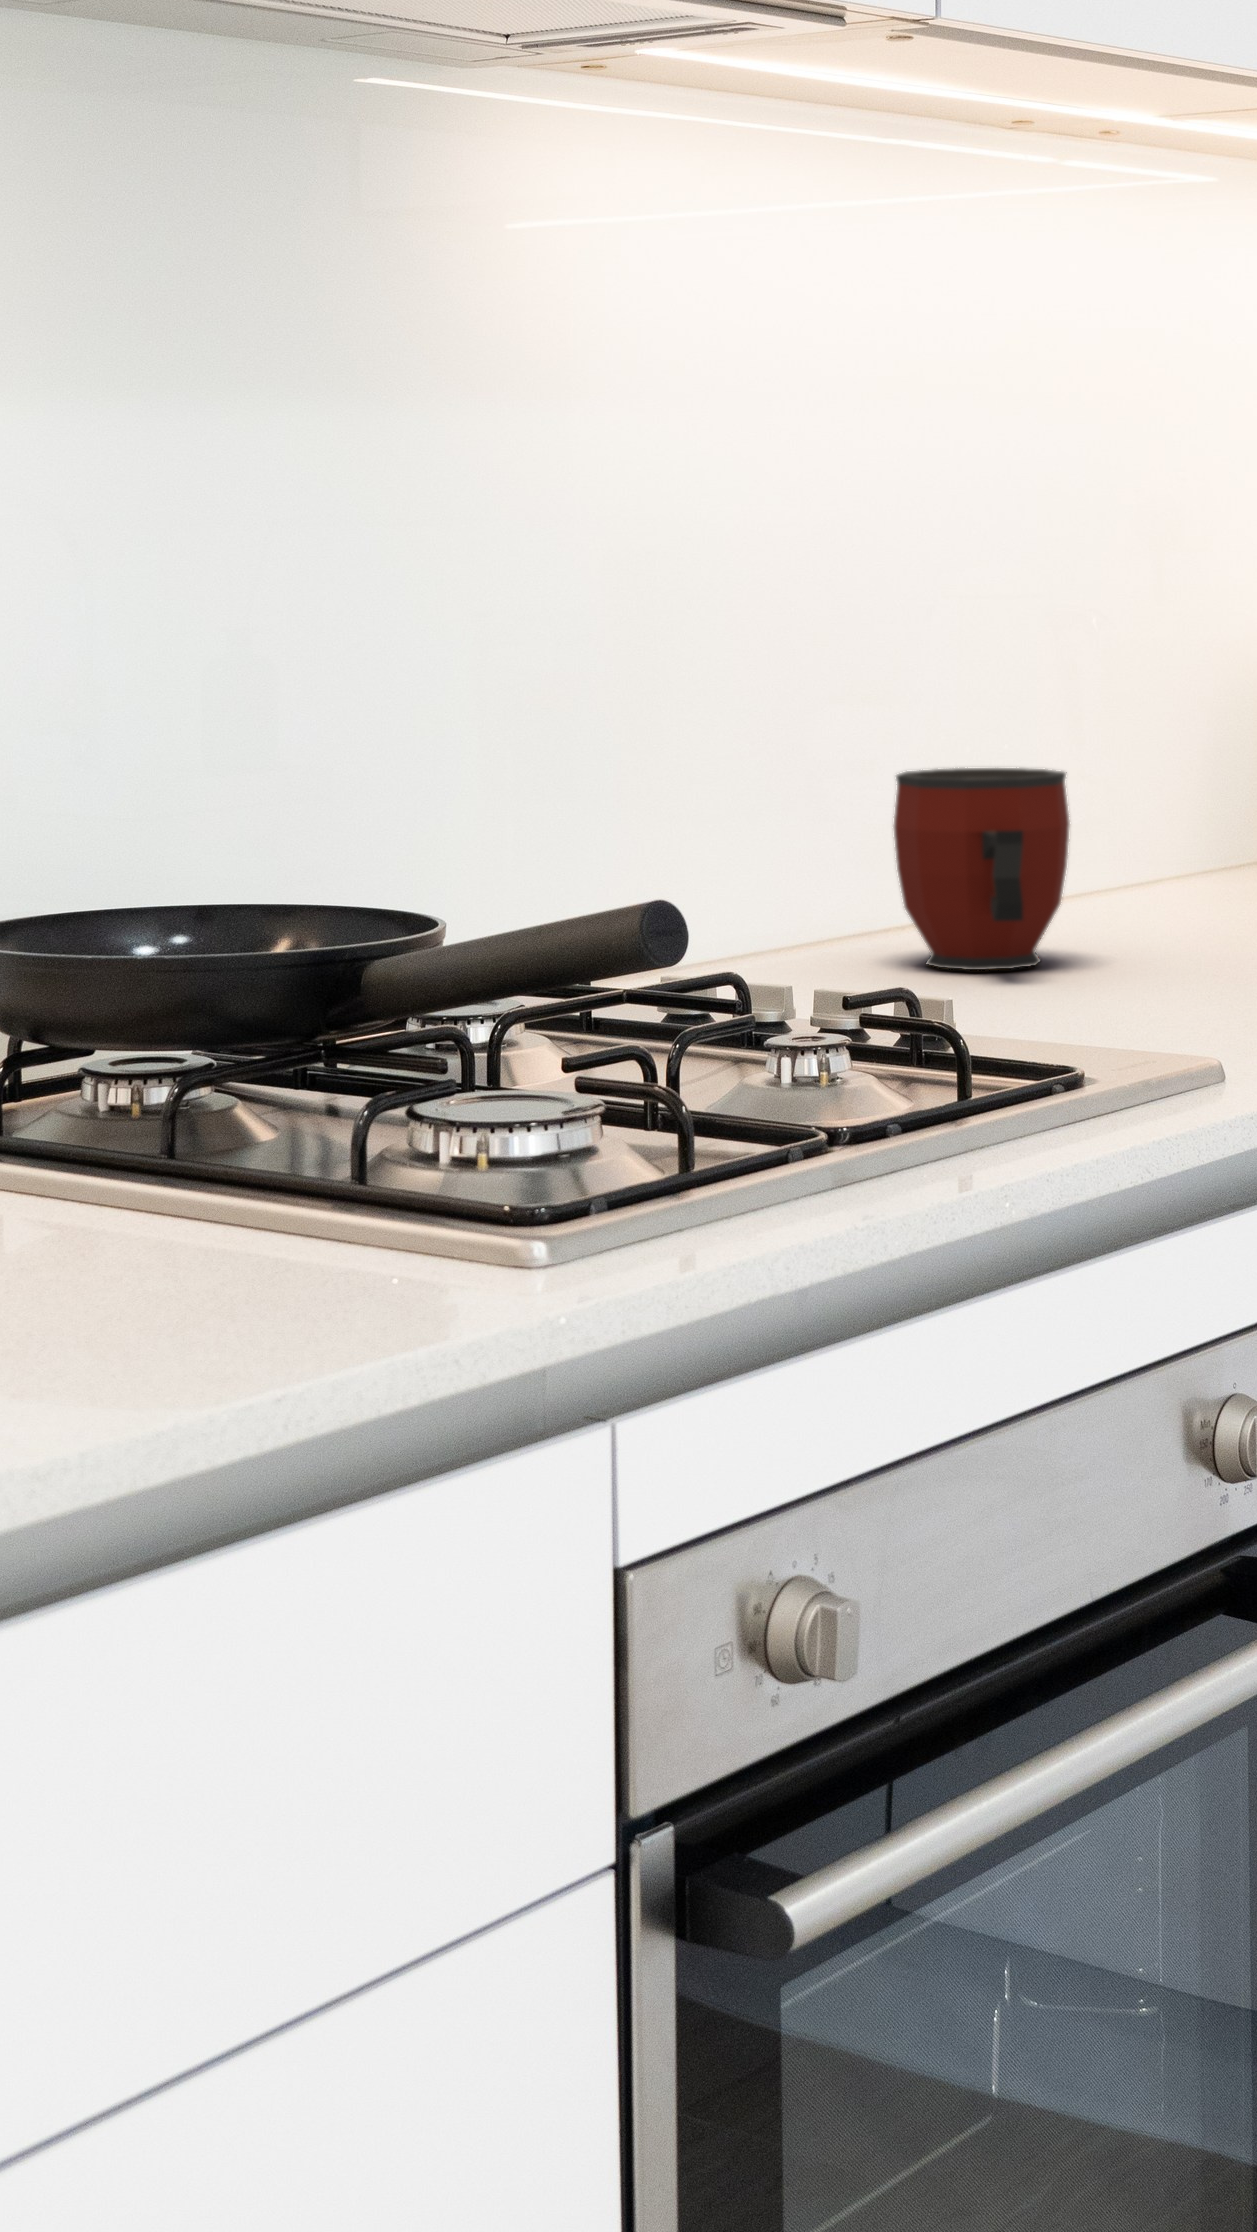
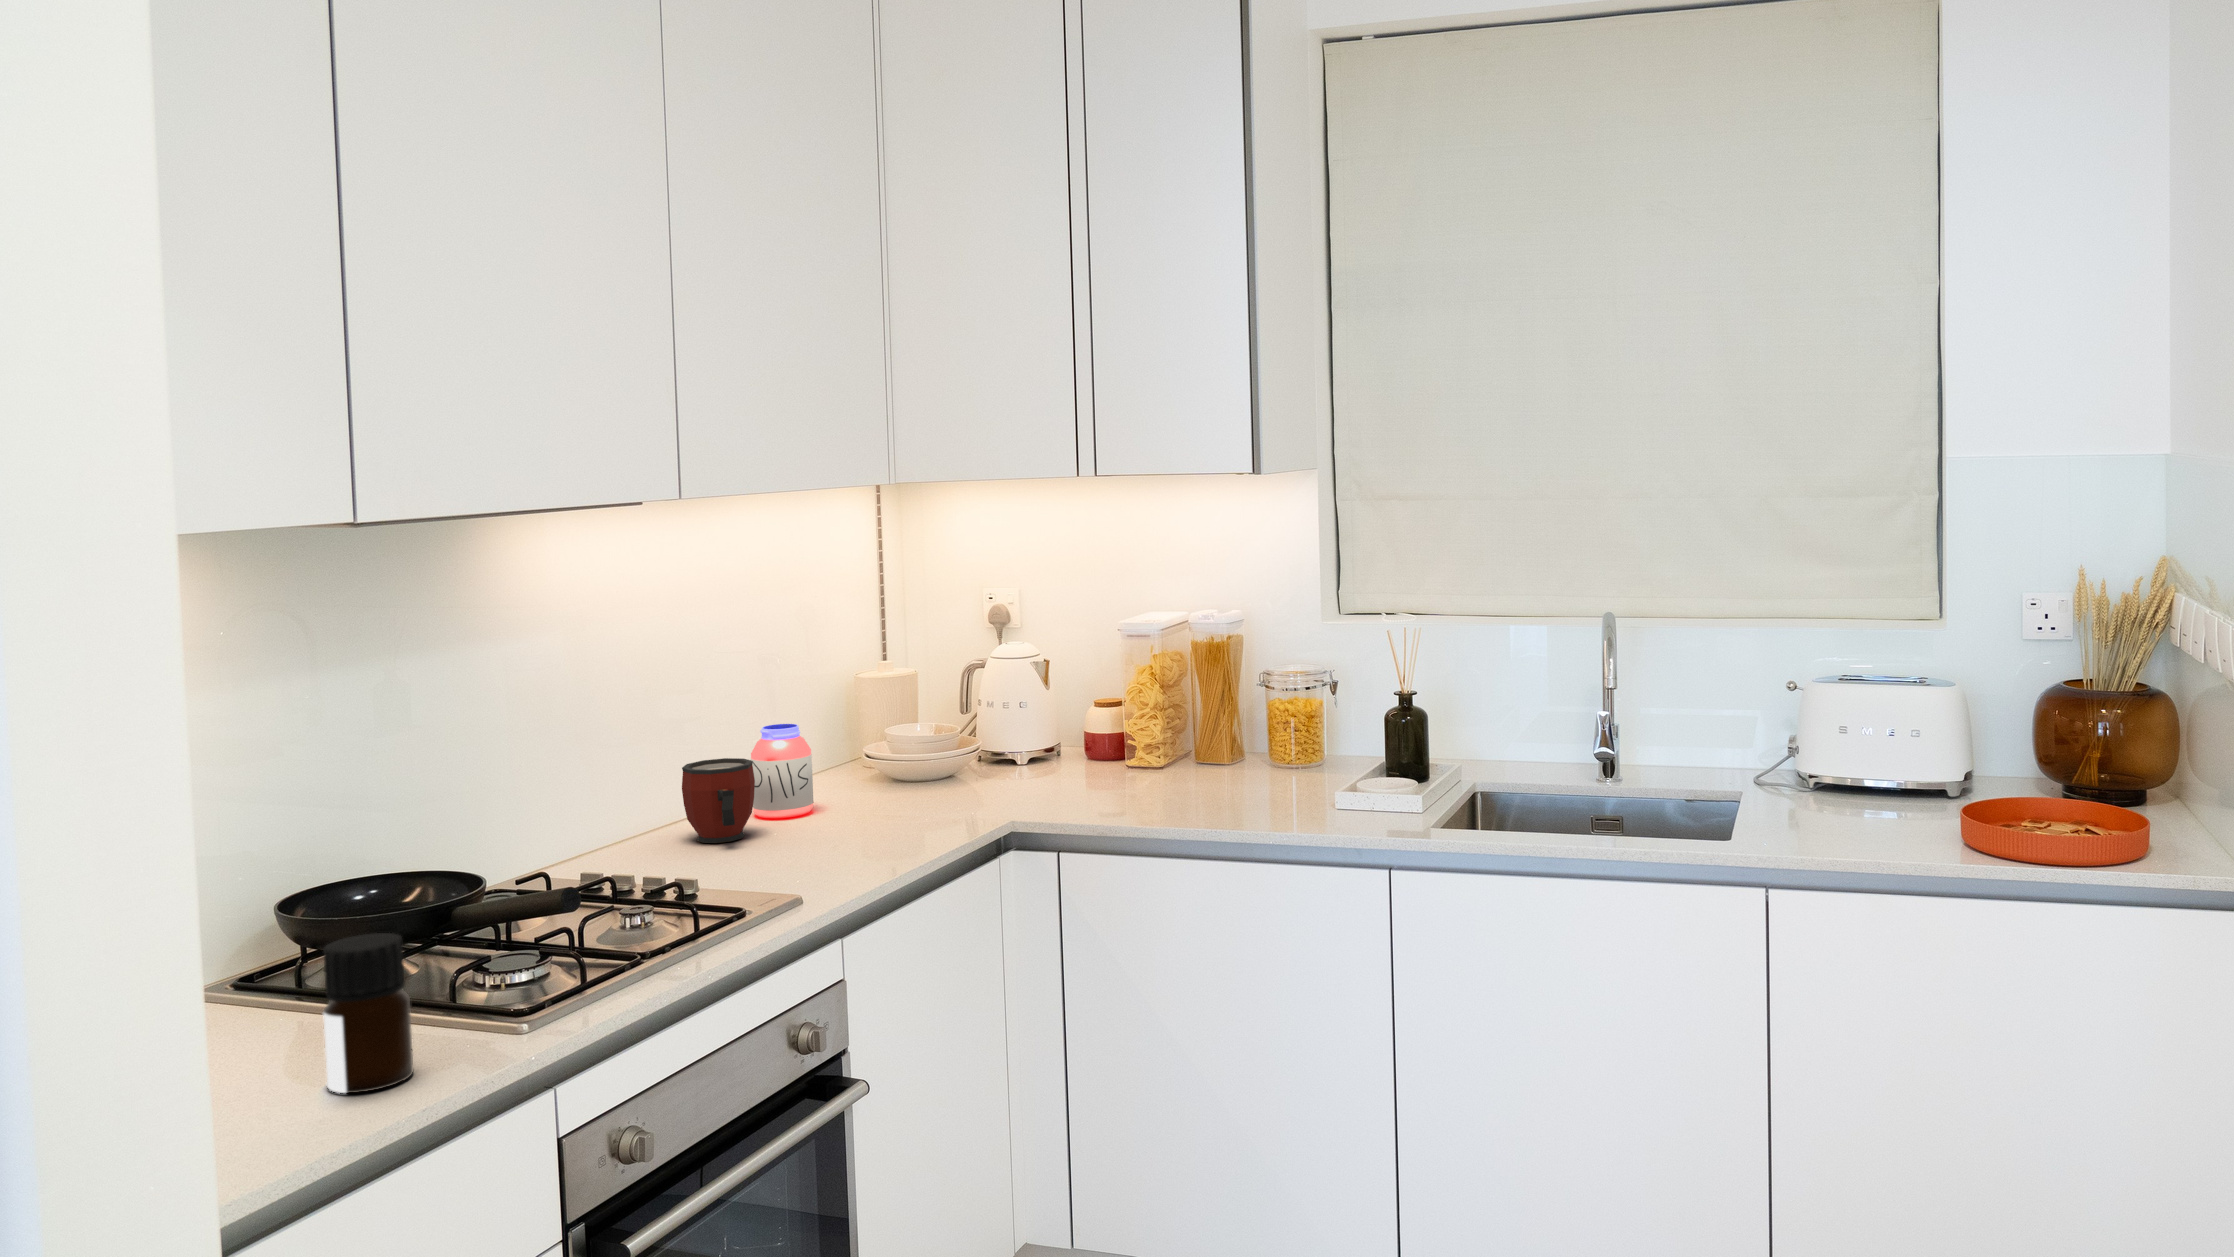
jar: none [1053,708,1202,939] -> present [751,724,814,818]
bottle: none [42,924,257,1339] -> present [323,933,414,1093]

